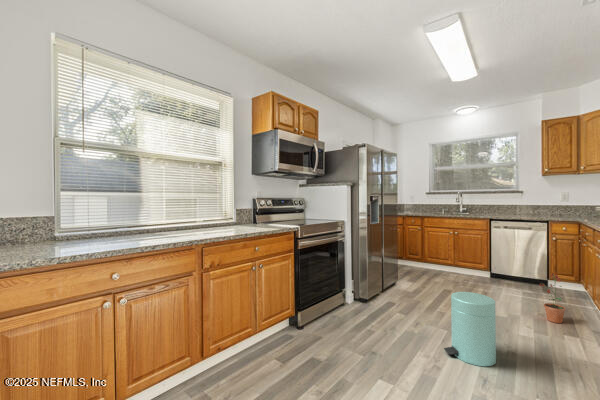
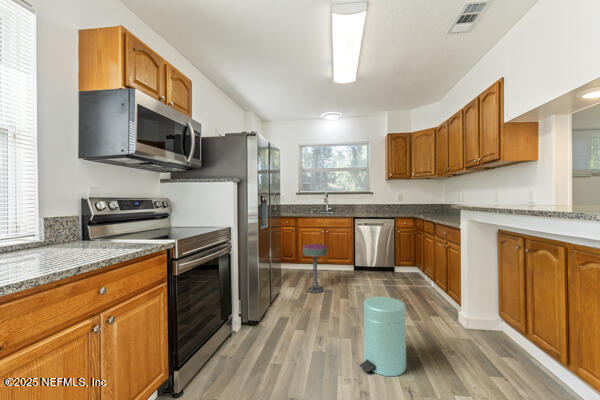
bar stool: none [420,243,446,290] -> present [303,244,327,293]
potted plant: present [540,273,565,323] -> none [404,263,425,306]

